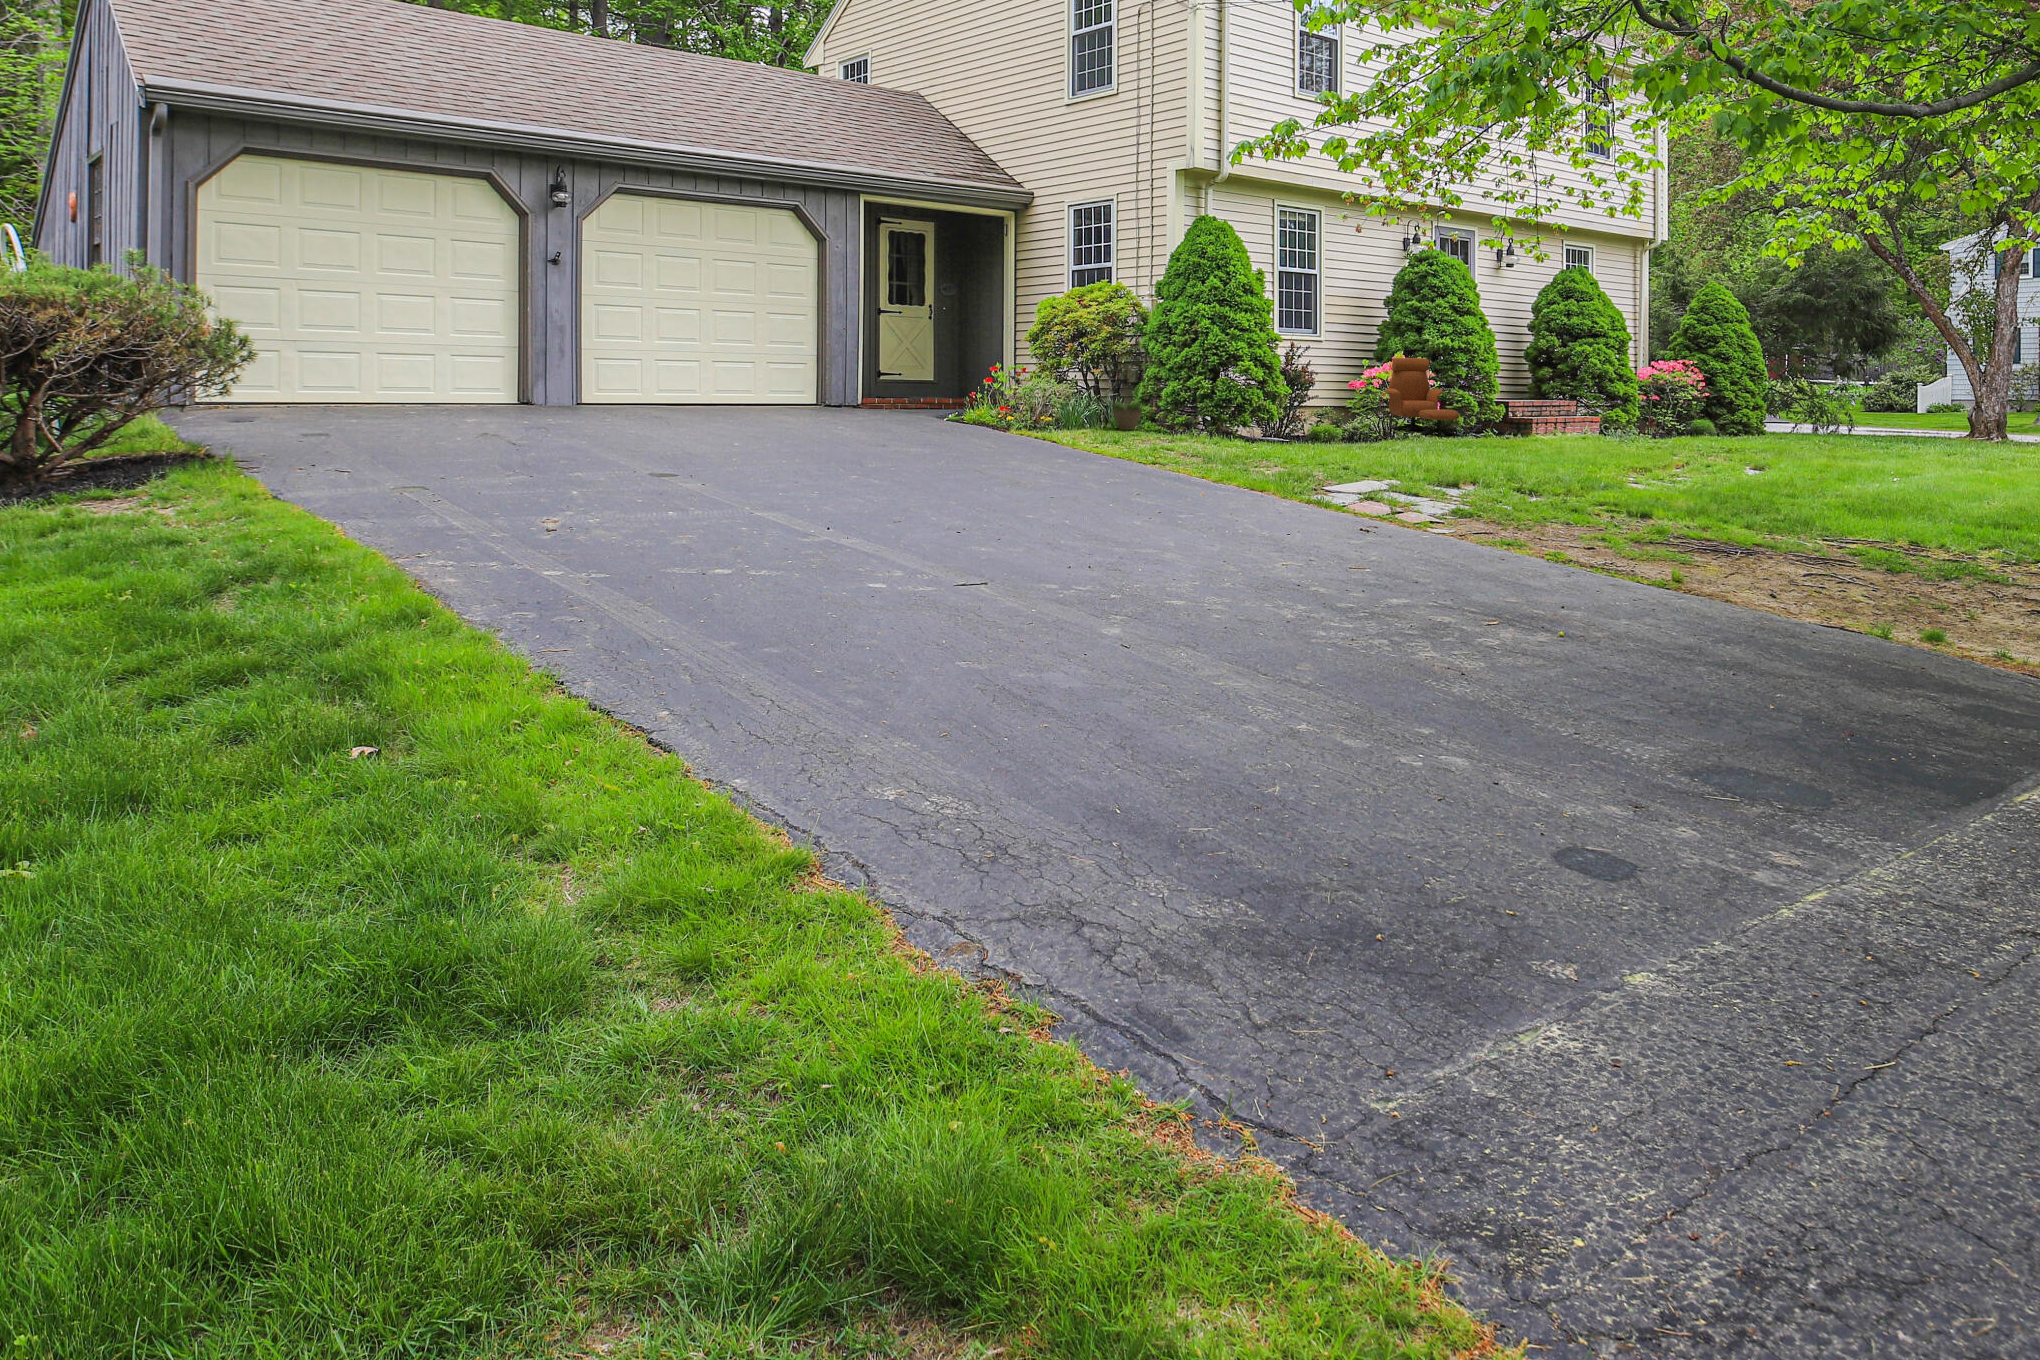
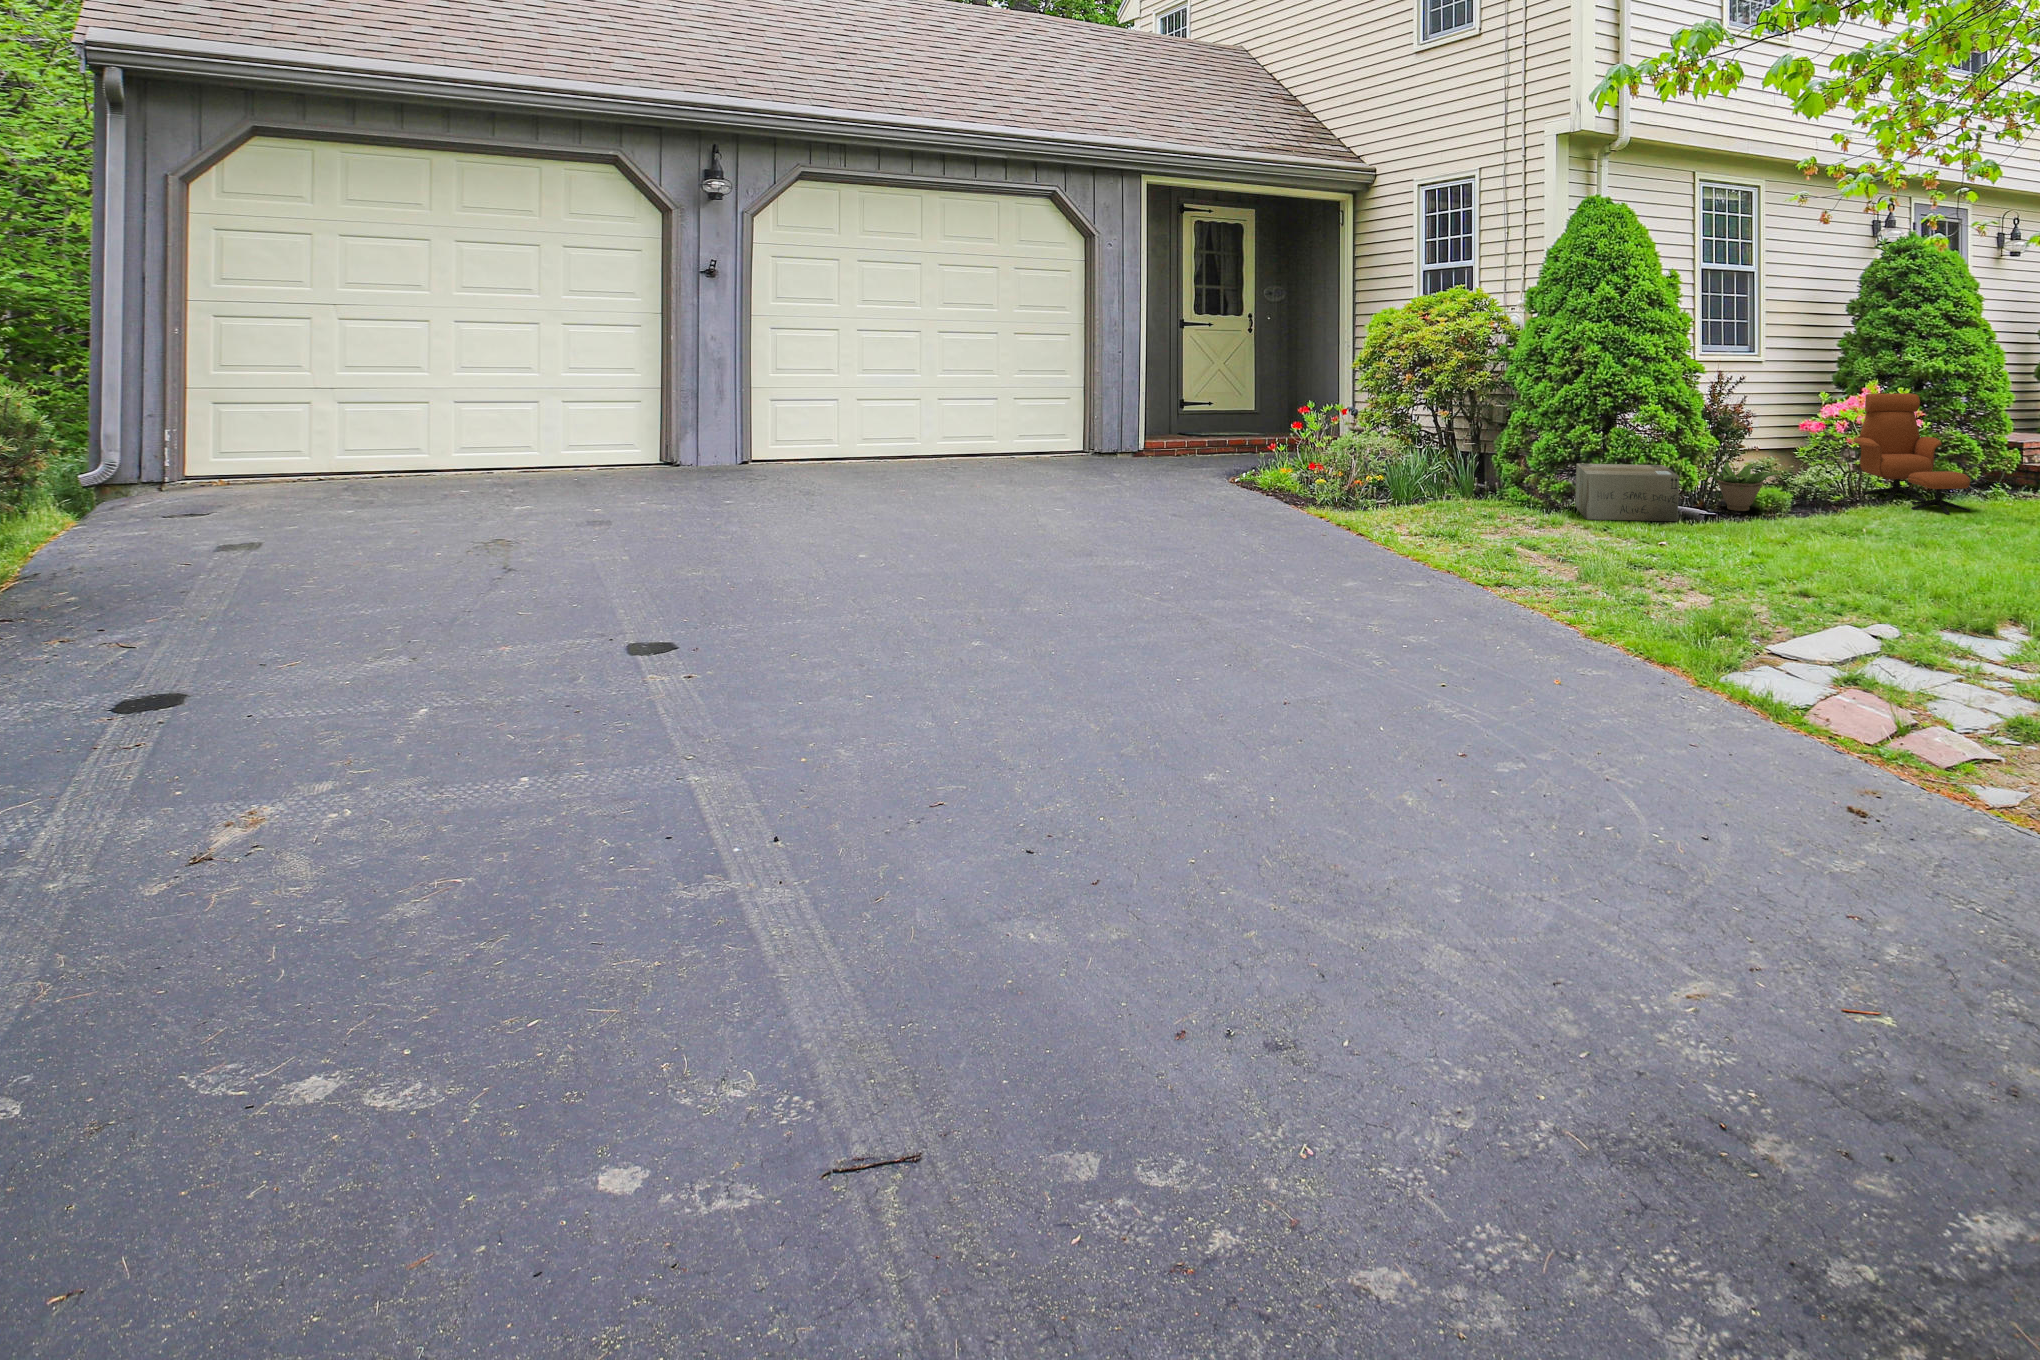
decorative plant: present [1108,401,1146,430] -> present [1701,462,1780,511]
cardboard box: none [1192,402,1263,438] -> present [1575,463,1679,521]

